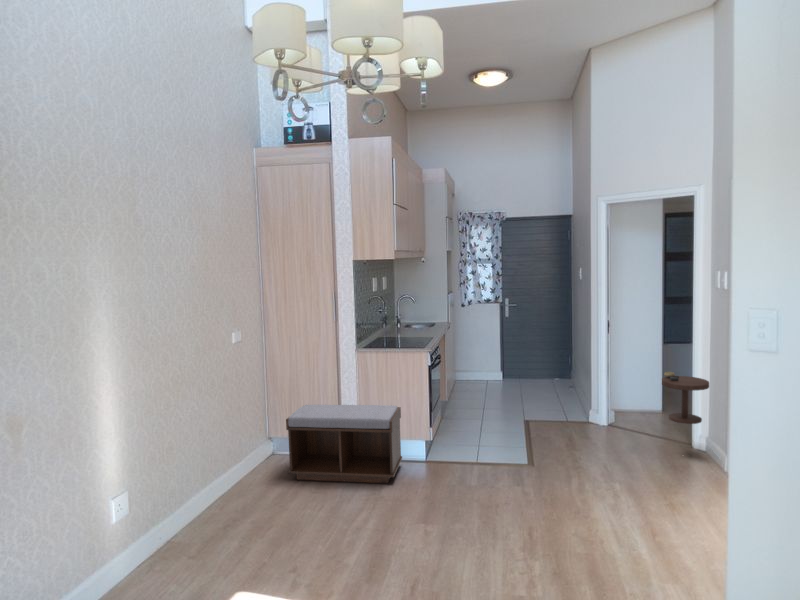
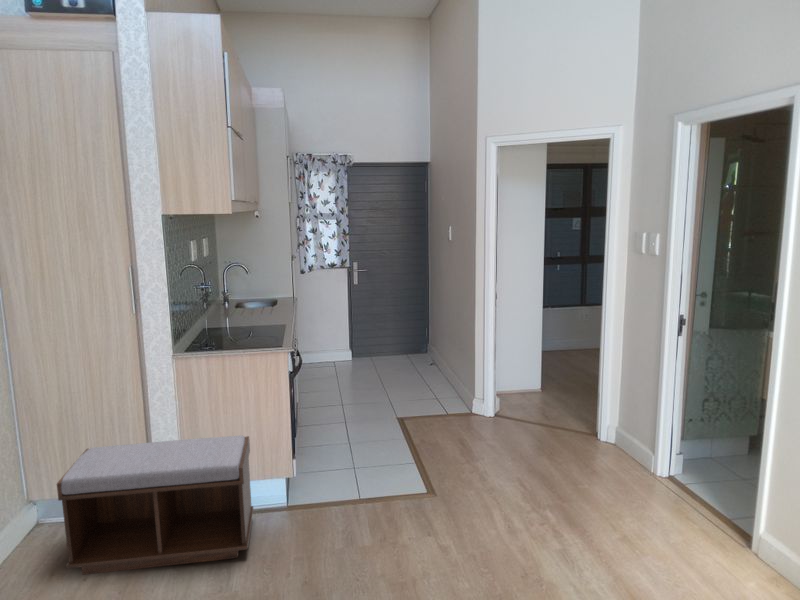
side table: present [662,372,709,424] -> none [574,355,628,453]

